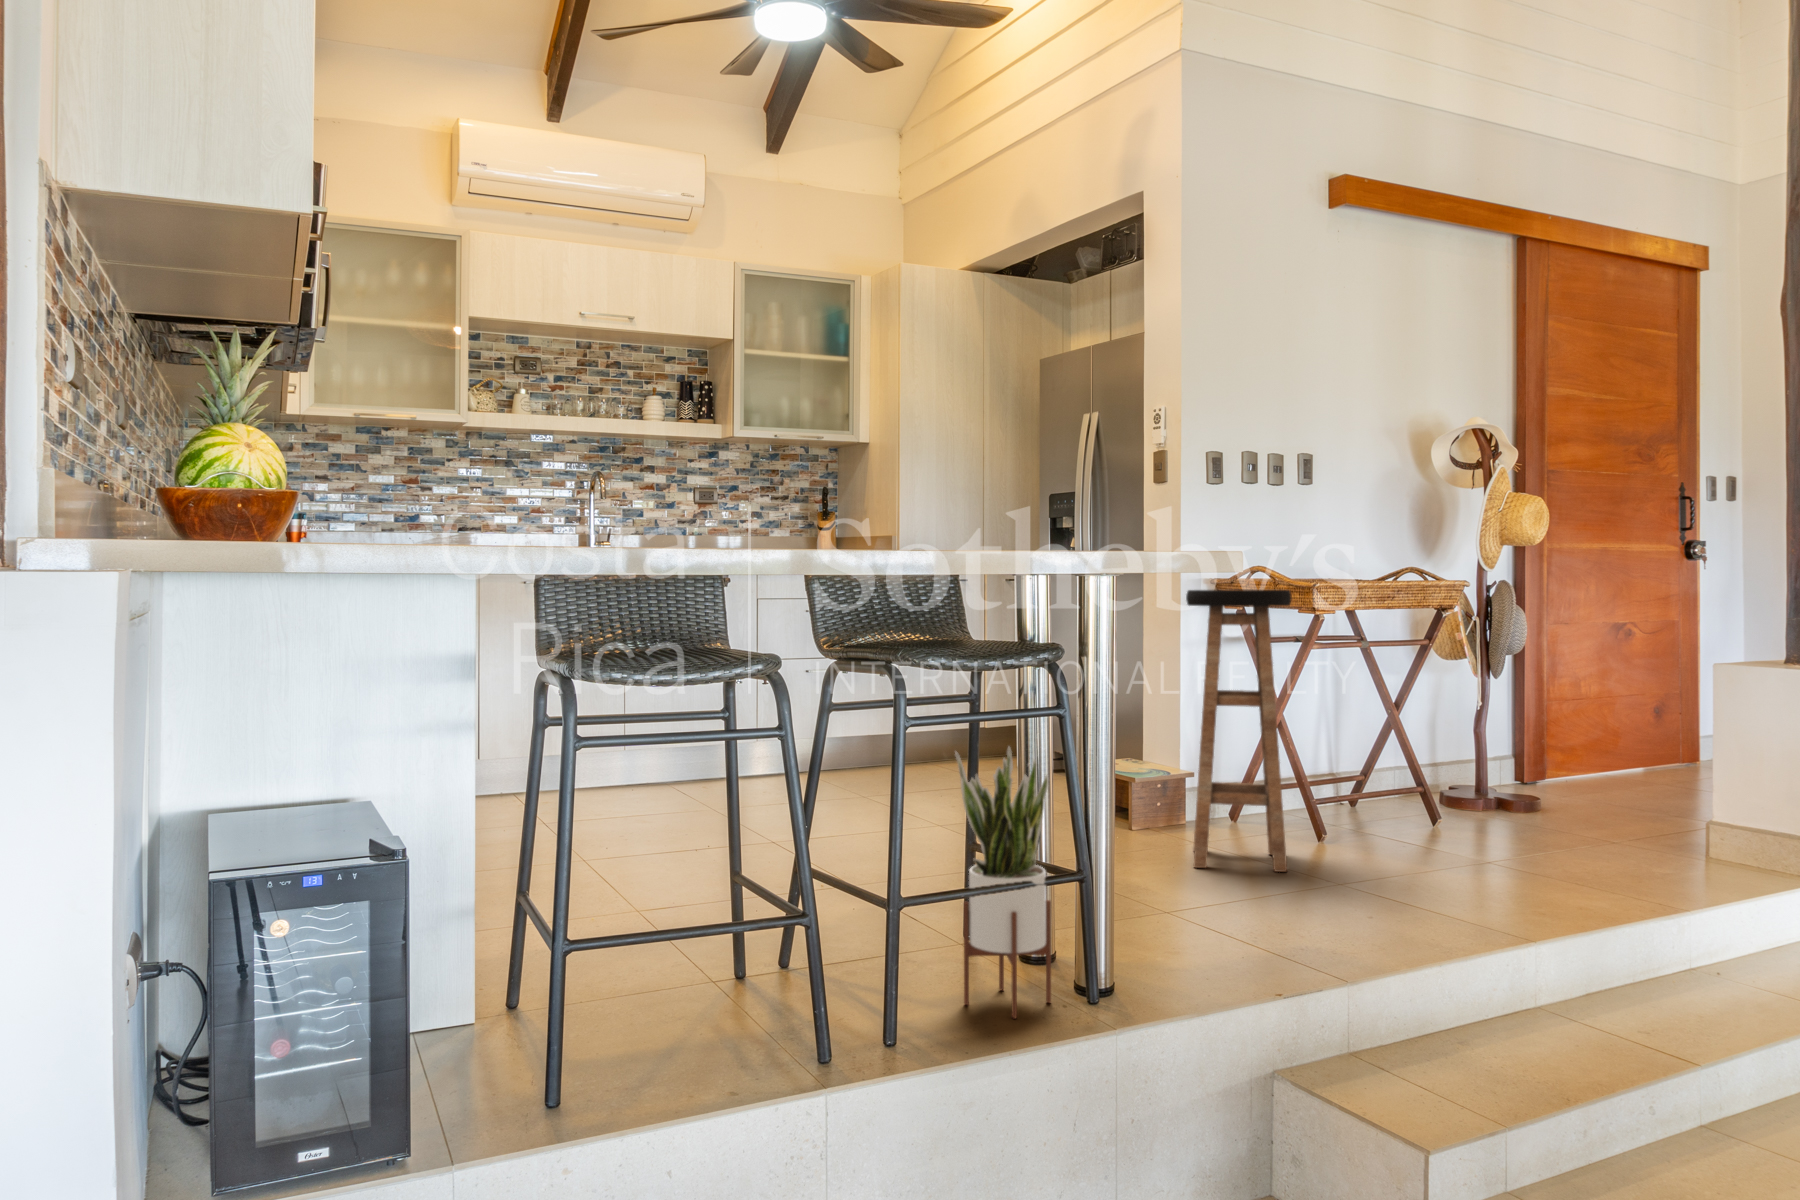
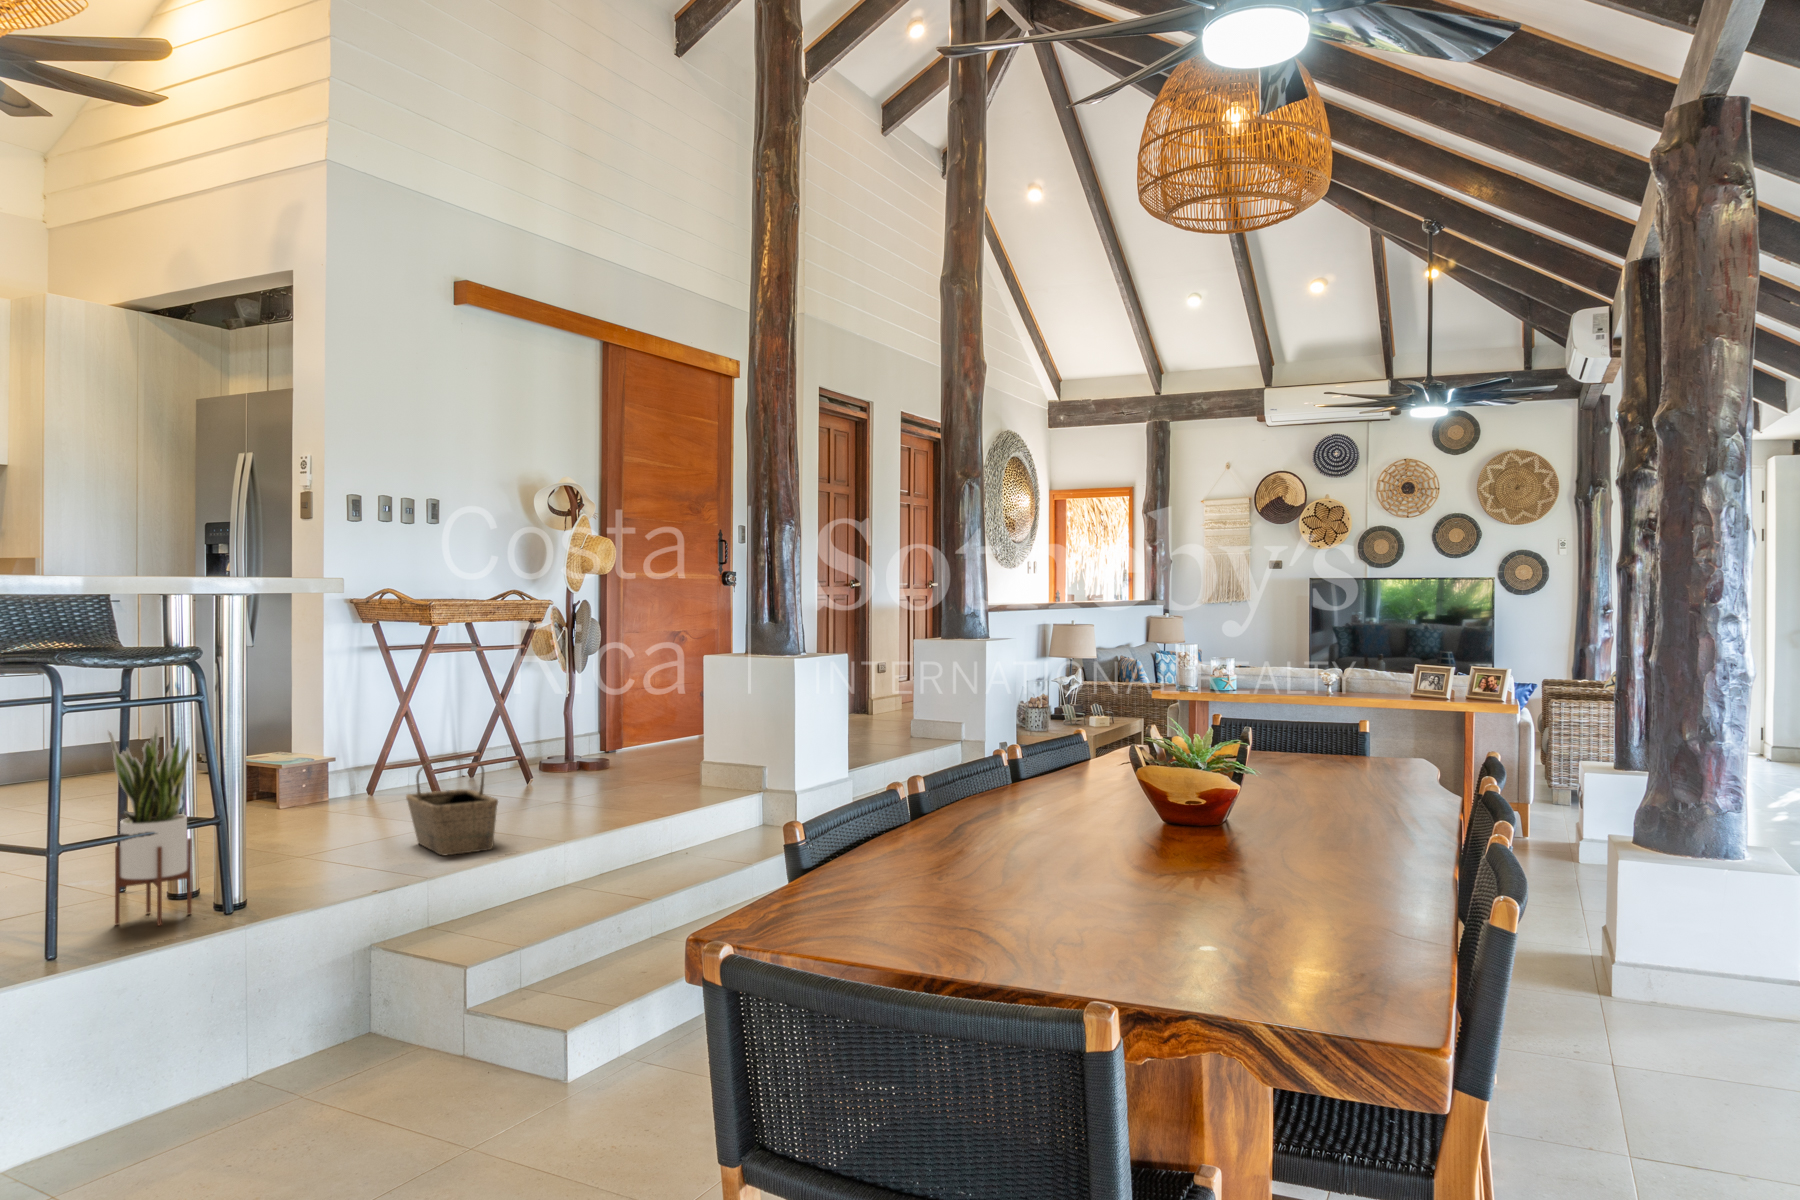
bar stool: present [1186,590,1292,872] -> none [322,608,408,827]
basket: none [1304,804,1444,947] -> present [406,758,498,855]

